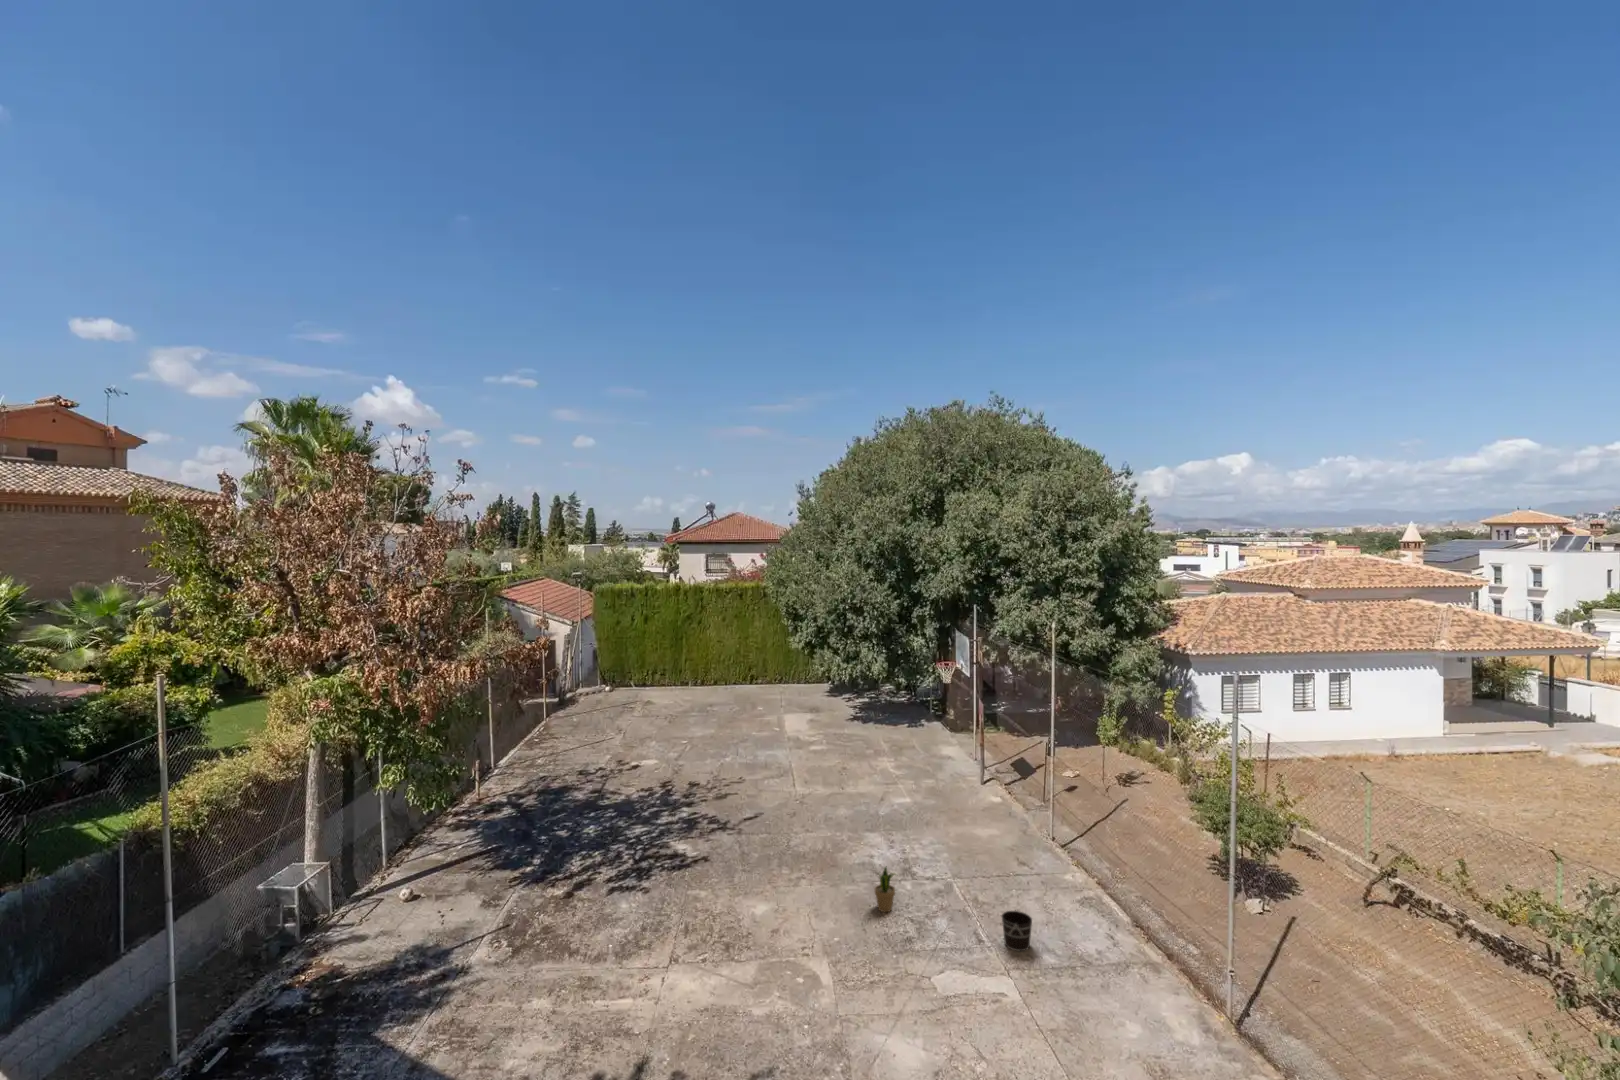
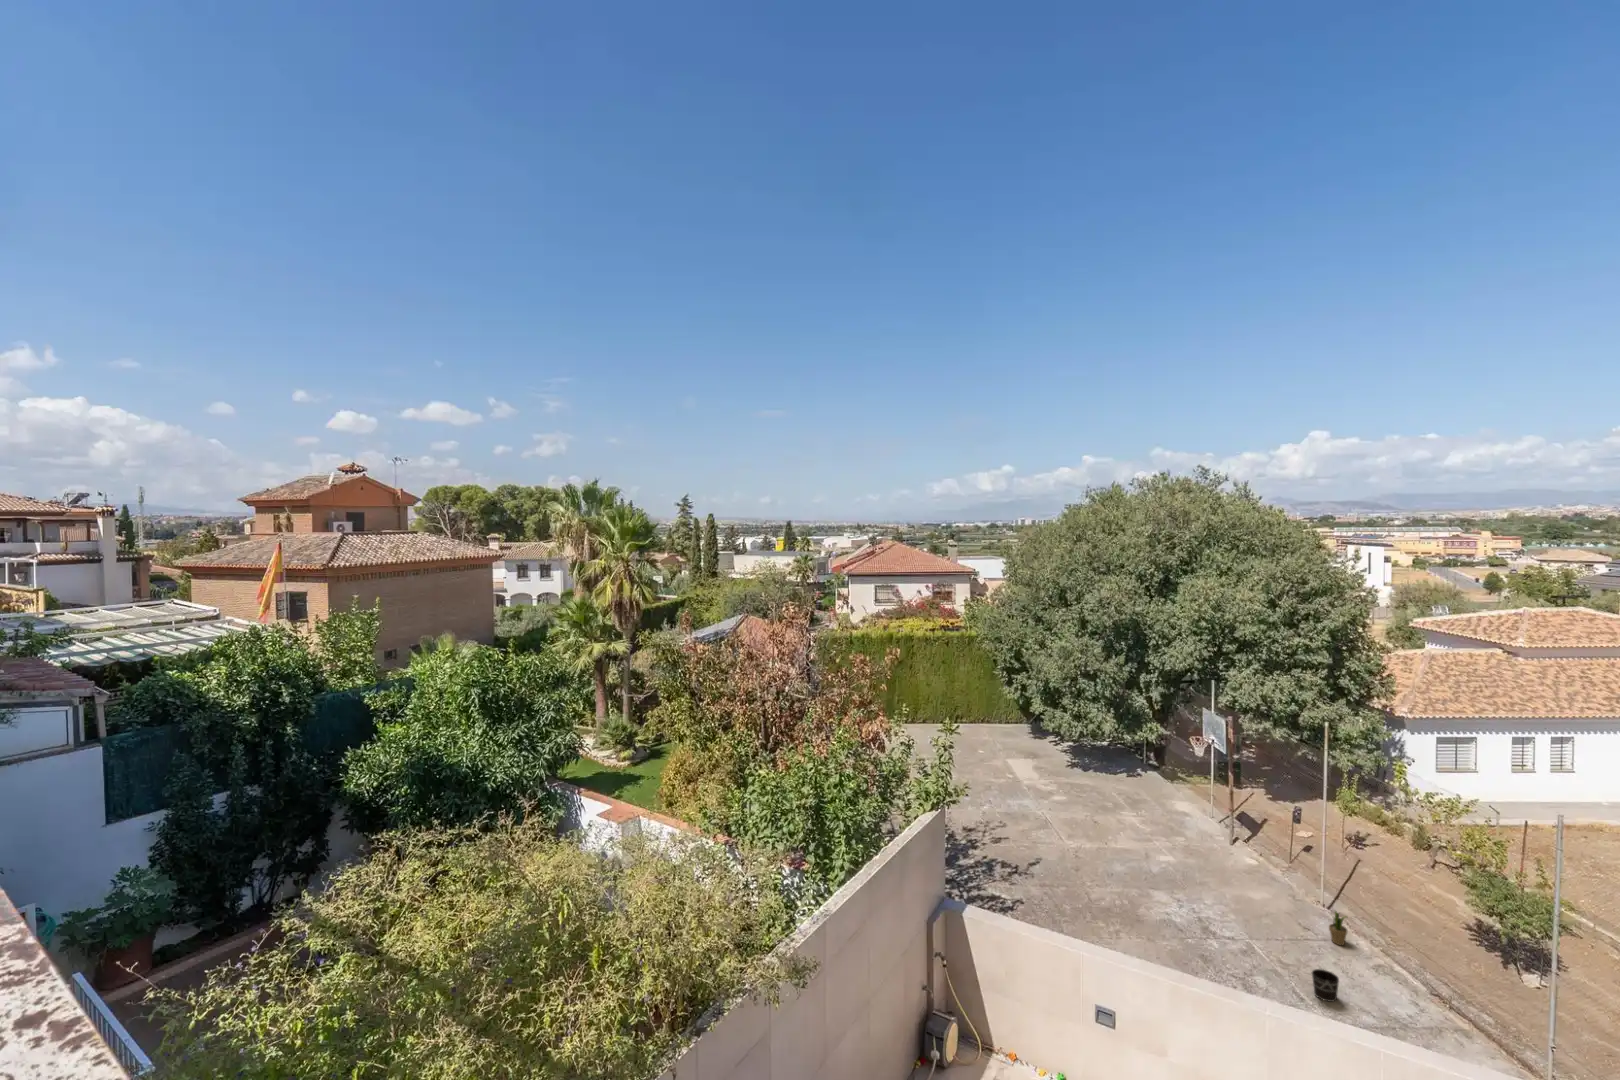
potted plant: present [875,866,895,912] -> present [1329,911,1347,945]

